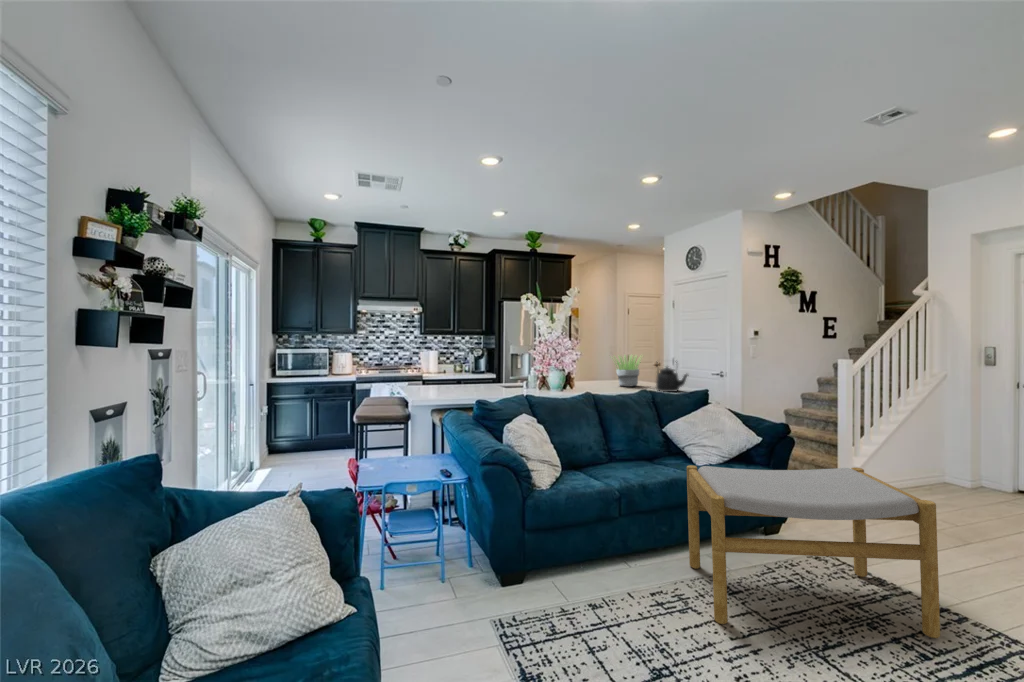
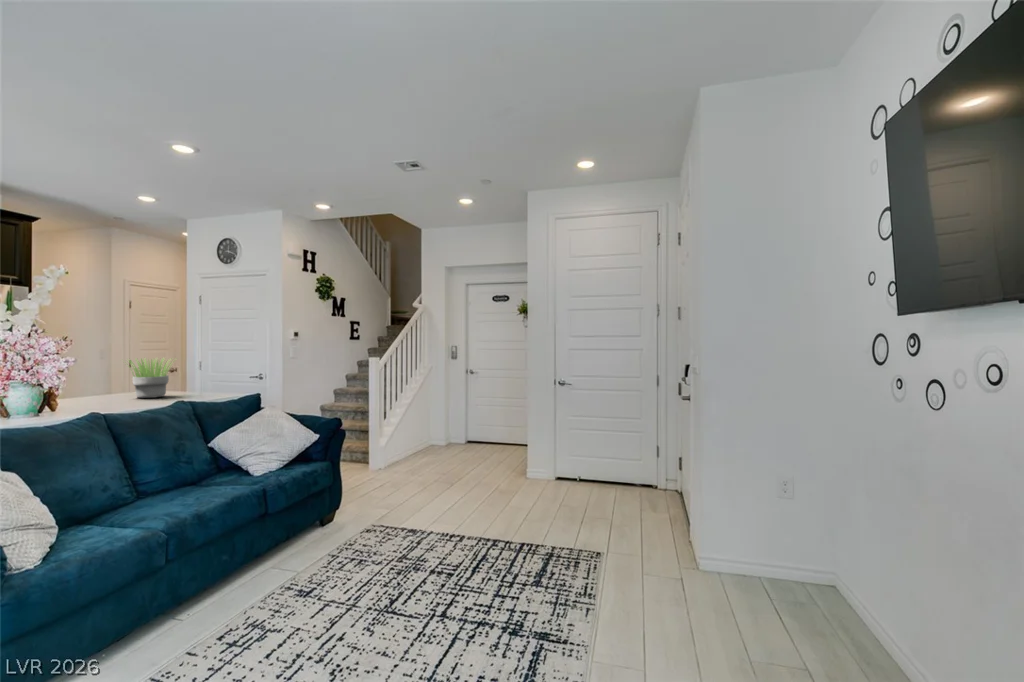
kettle: present [656,362,688,392] -> none [195,364,238,400]
footstool: present [687,465,940,638] -> none [255,446,454,632]

